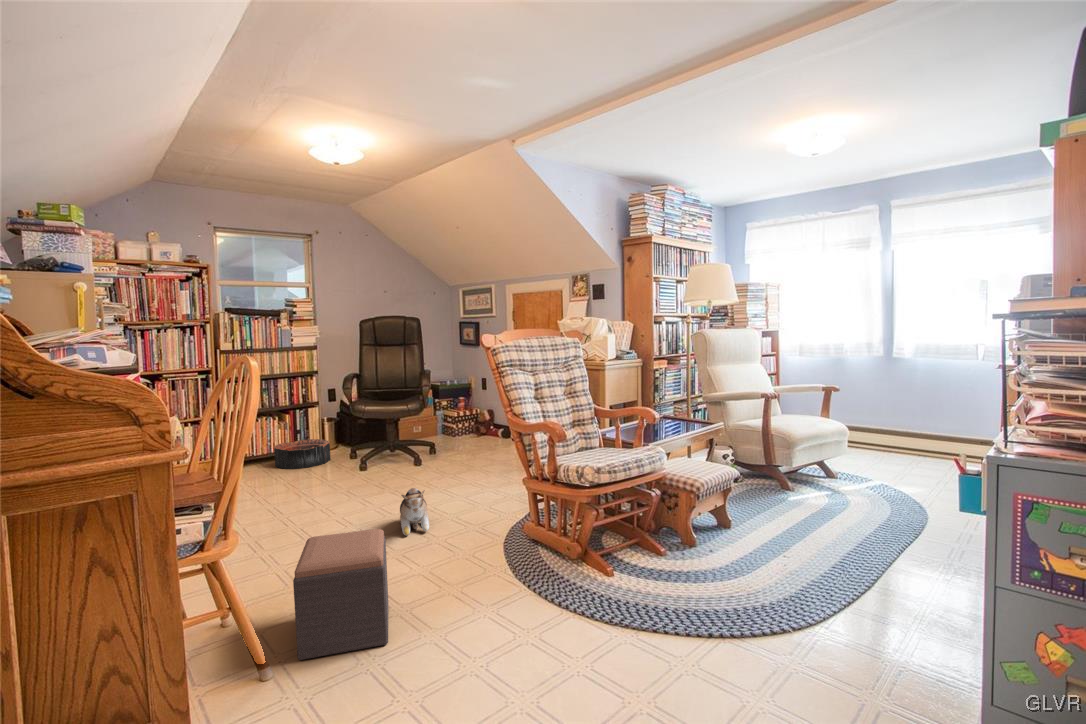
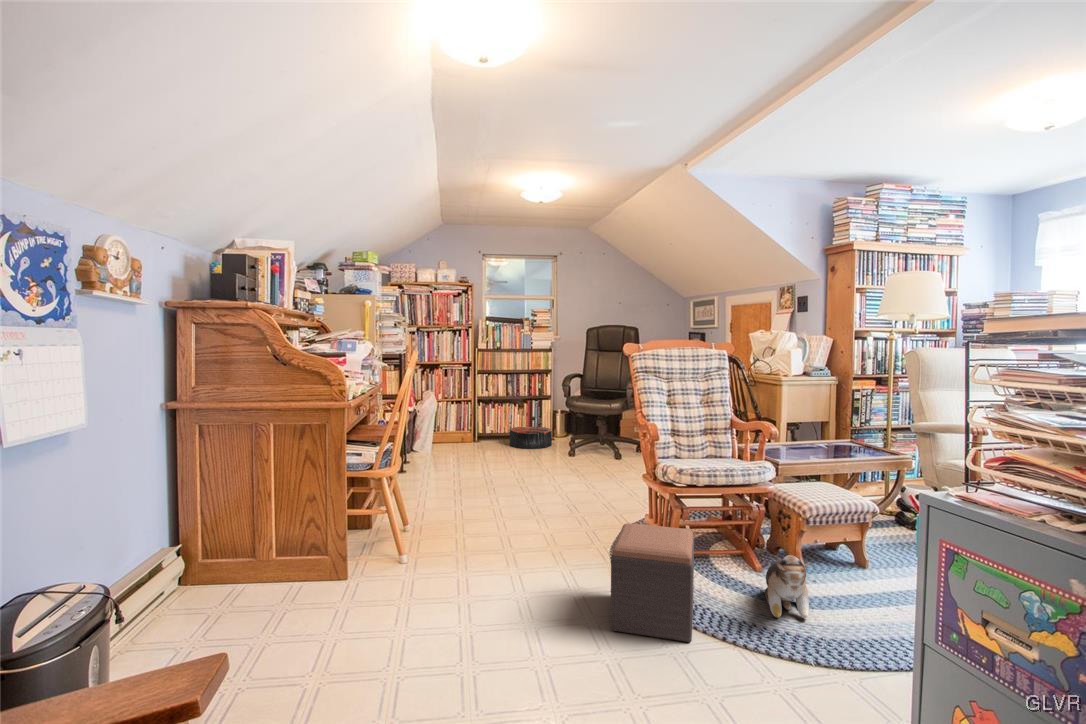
plush toy: present [400,488,429,536] -> present [765,555,809,618]
footstool: present [293,529,388,660] -> present [611,523,694,642]

